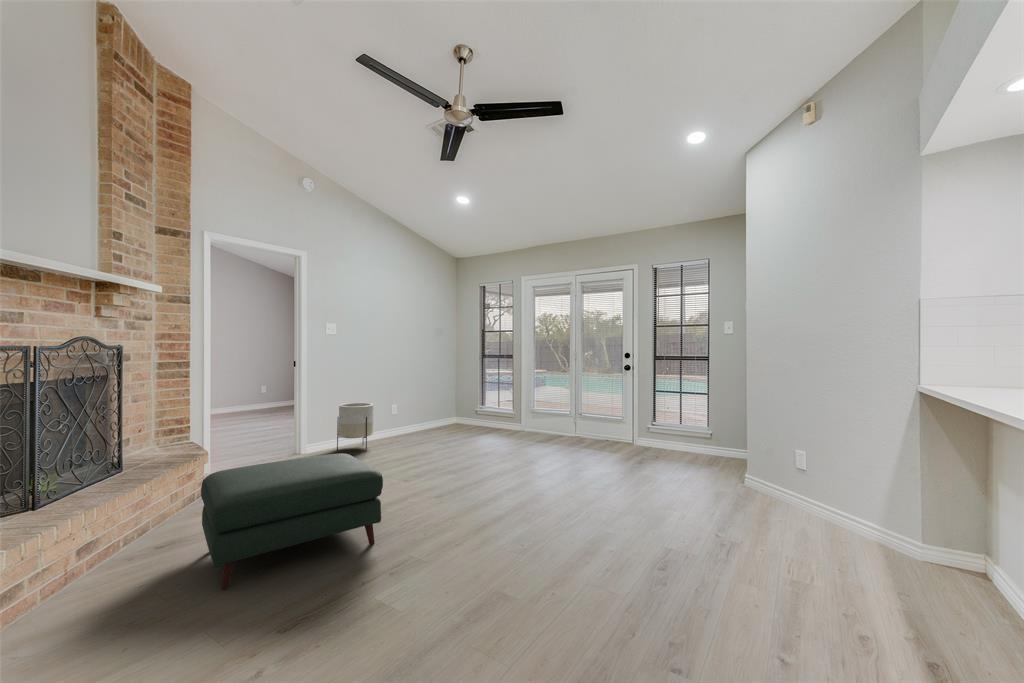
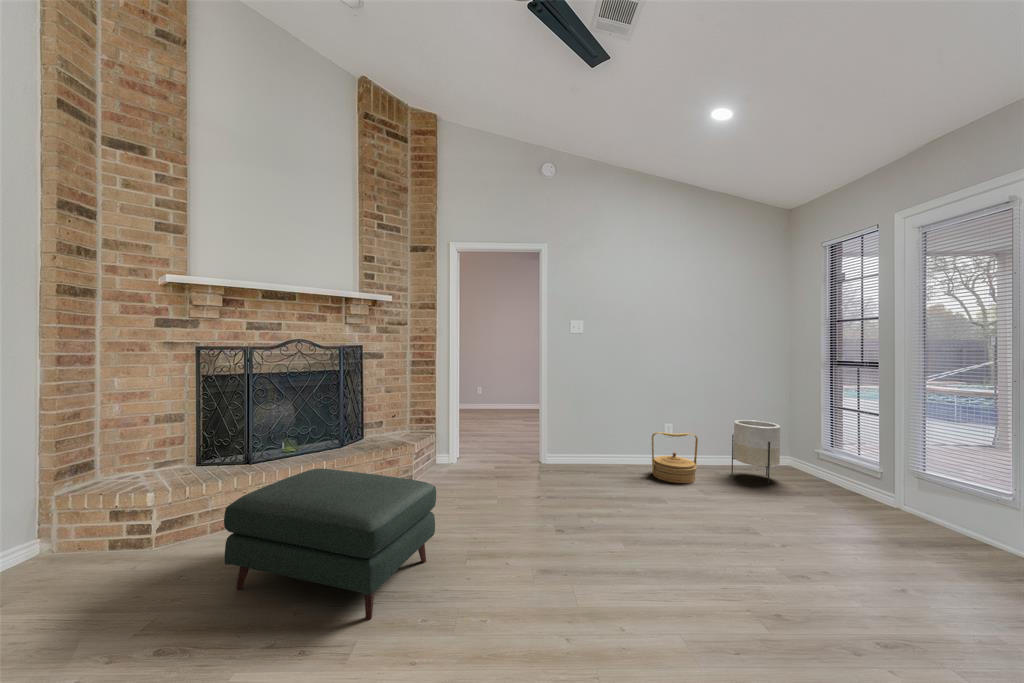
planter: present [337,403,373,451] -> present [731,420,780,485]
woven basket: none [390,405,420,441] -> present [652,432,698,483]

